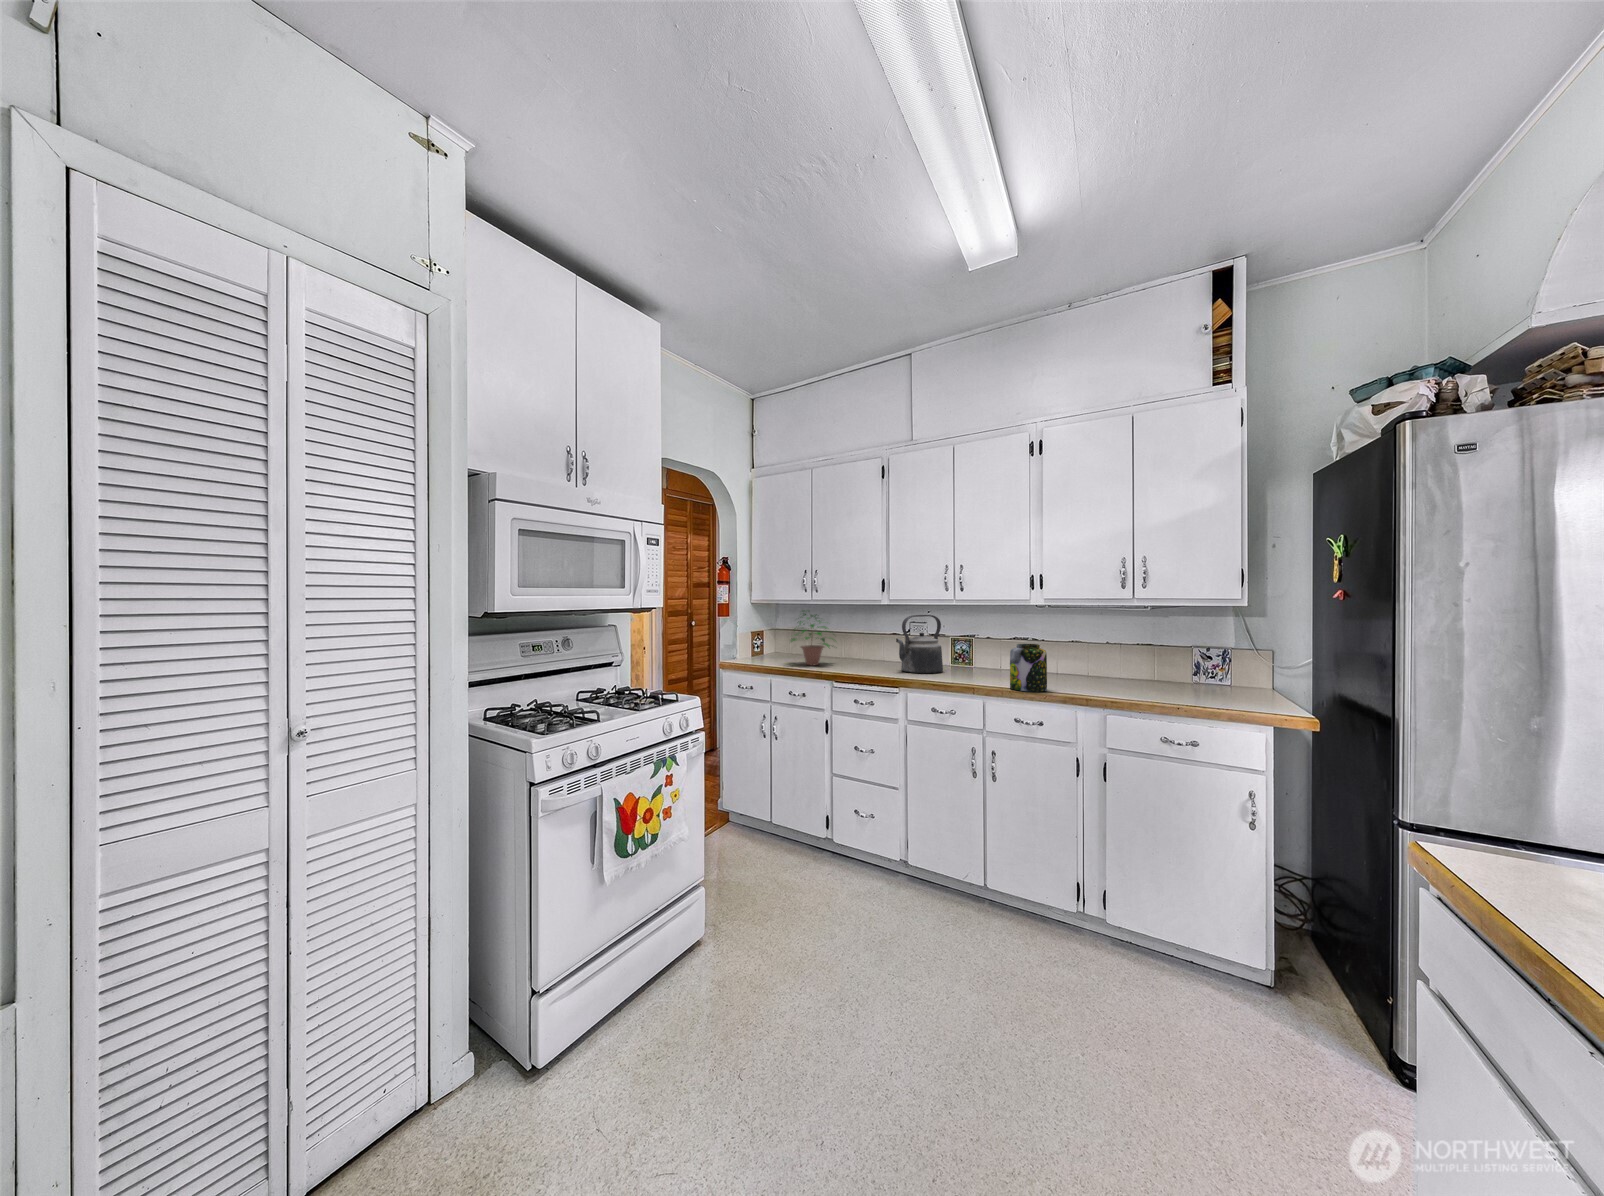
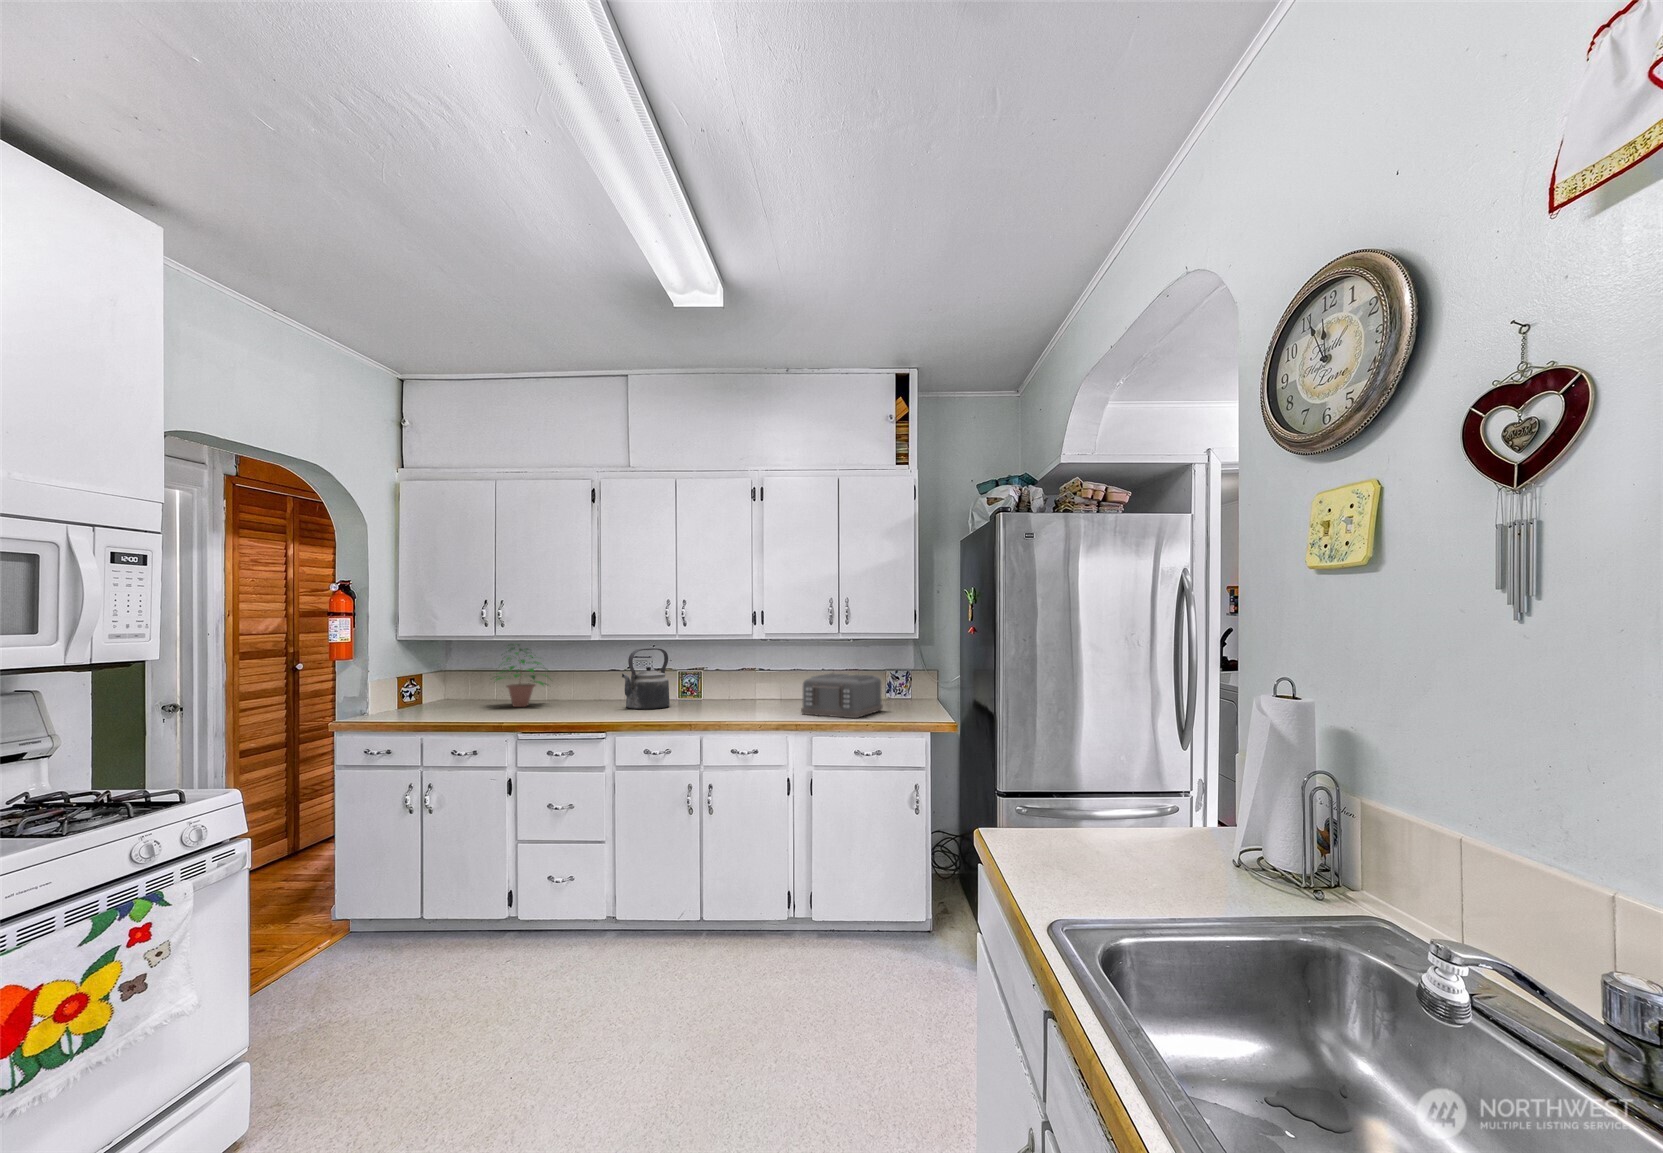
jar: present [1010,644,1047,692] -> none [736,676,768,720]
toaster: none [1087,644,1195,697] -> present [801,673,883,718]

